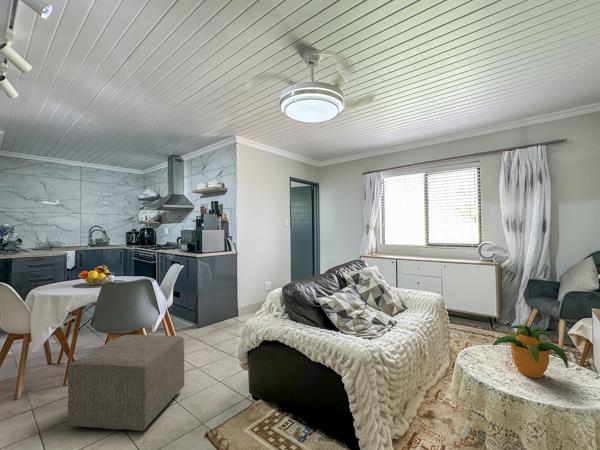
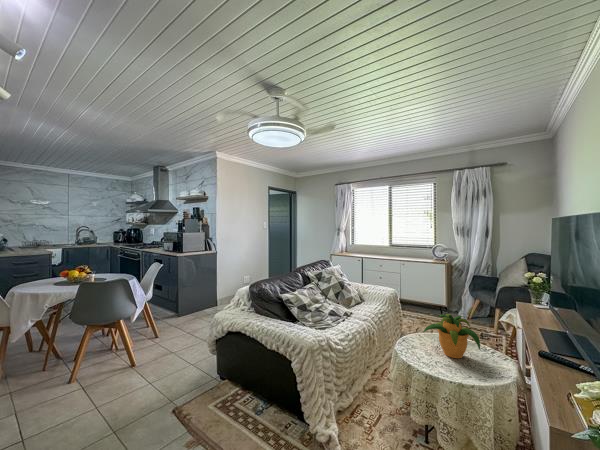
ottoman: present [68,335,184,431] -> none [45,328,160,415]

